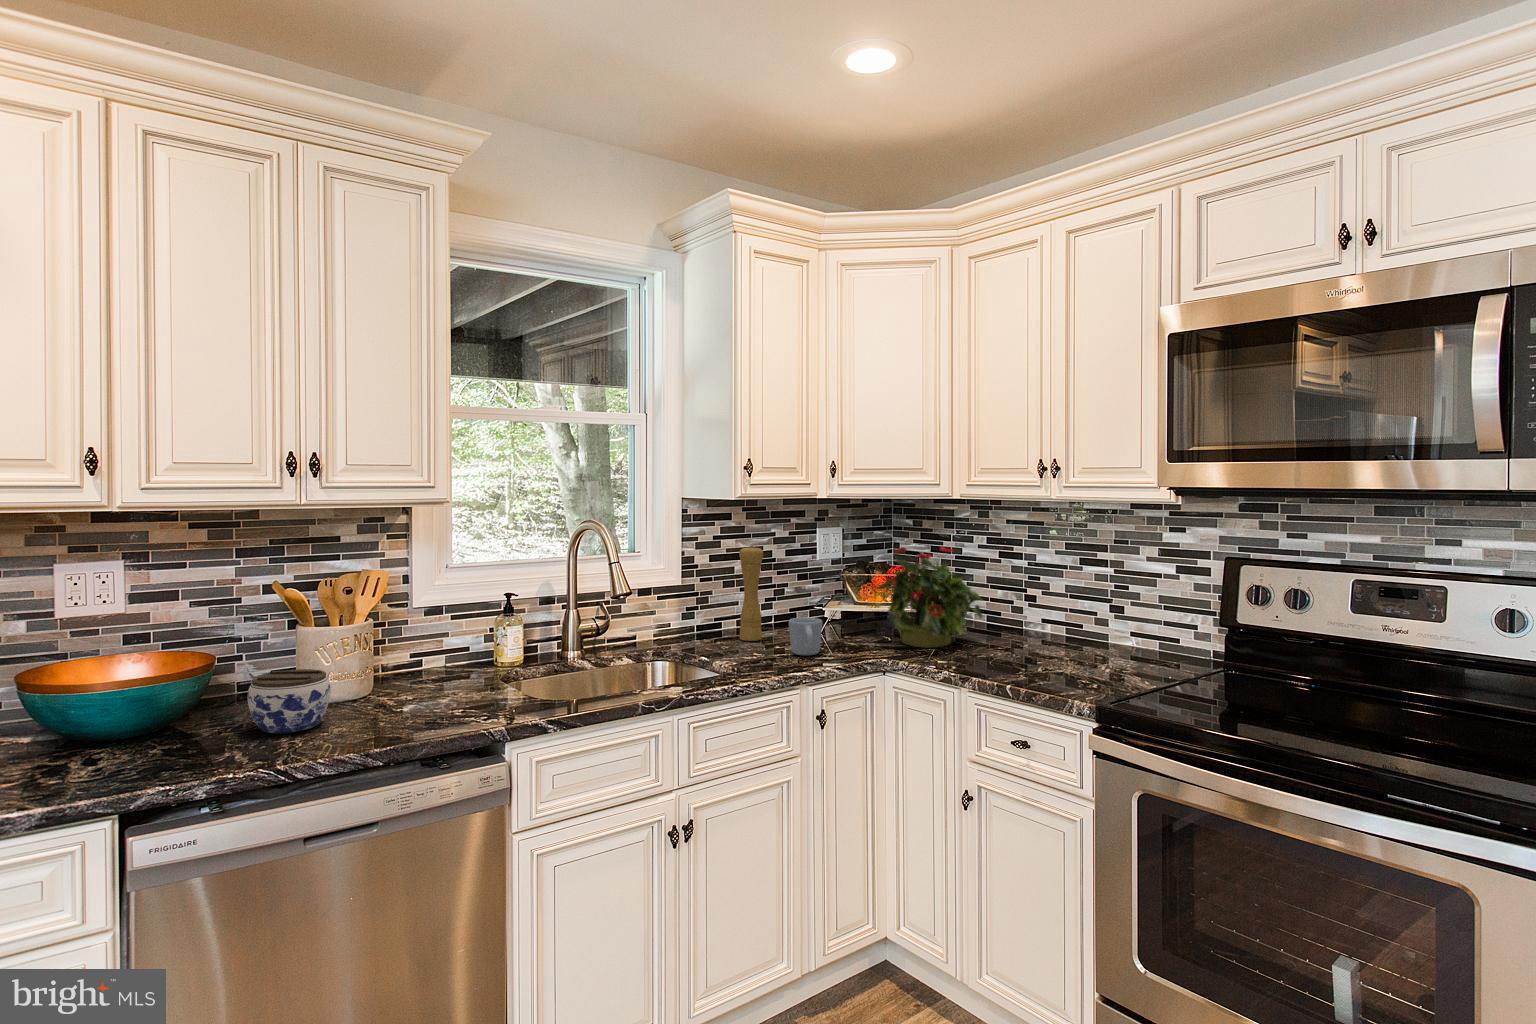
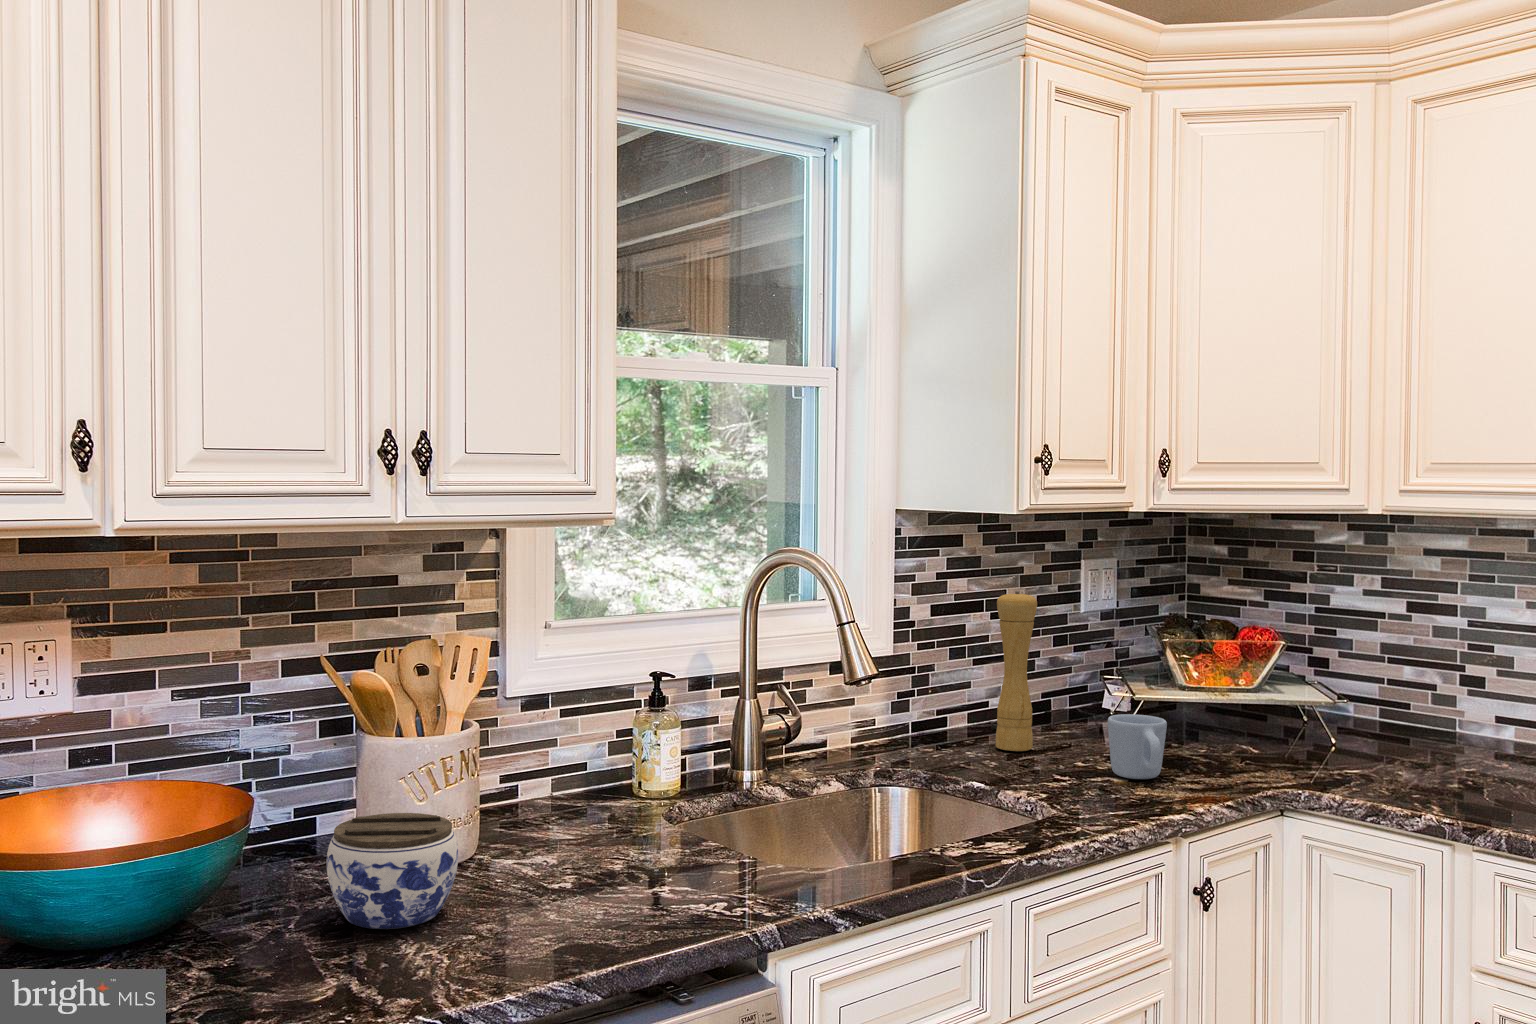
potted plant: present [878,547,983,648] -> none [1241,593,1425,765]

